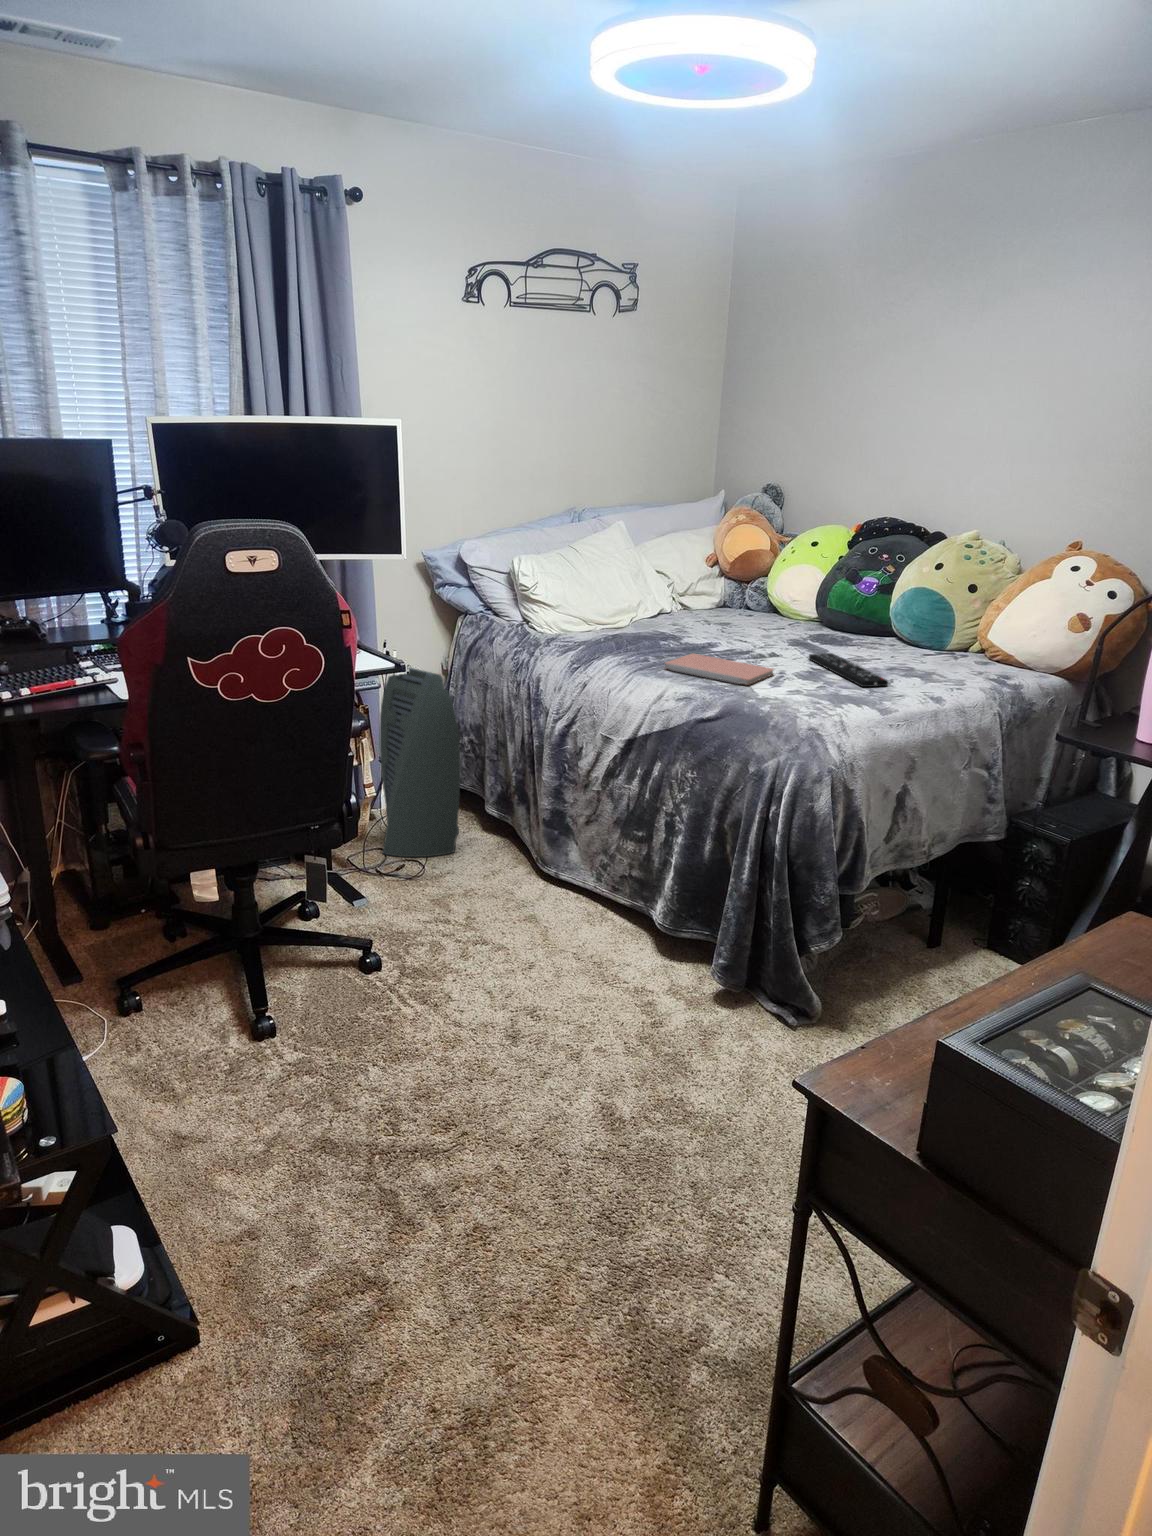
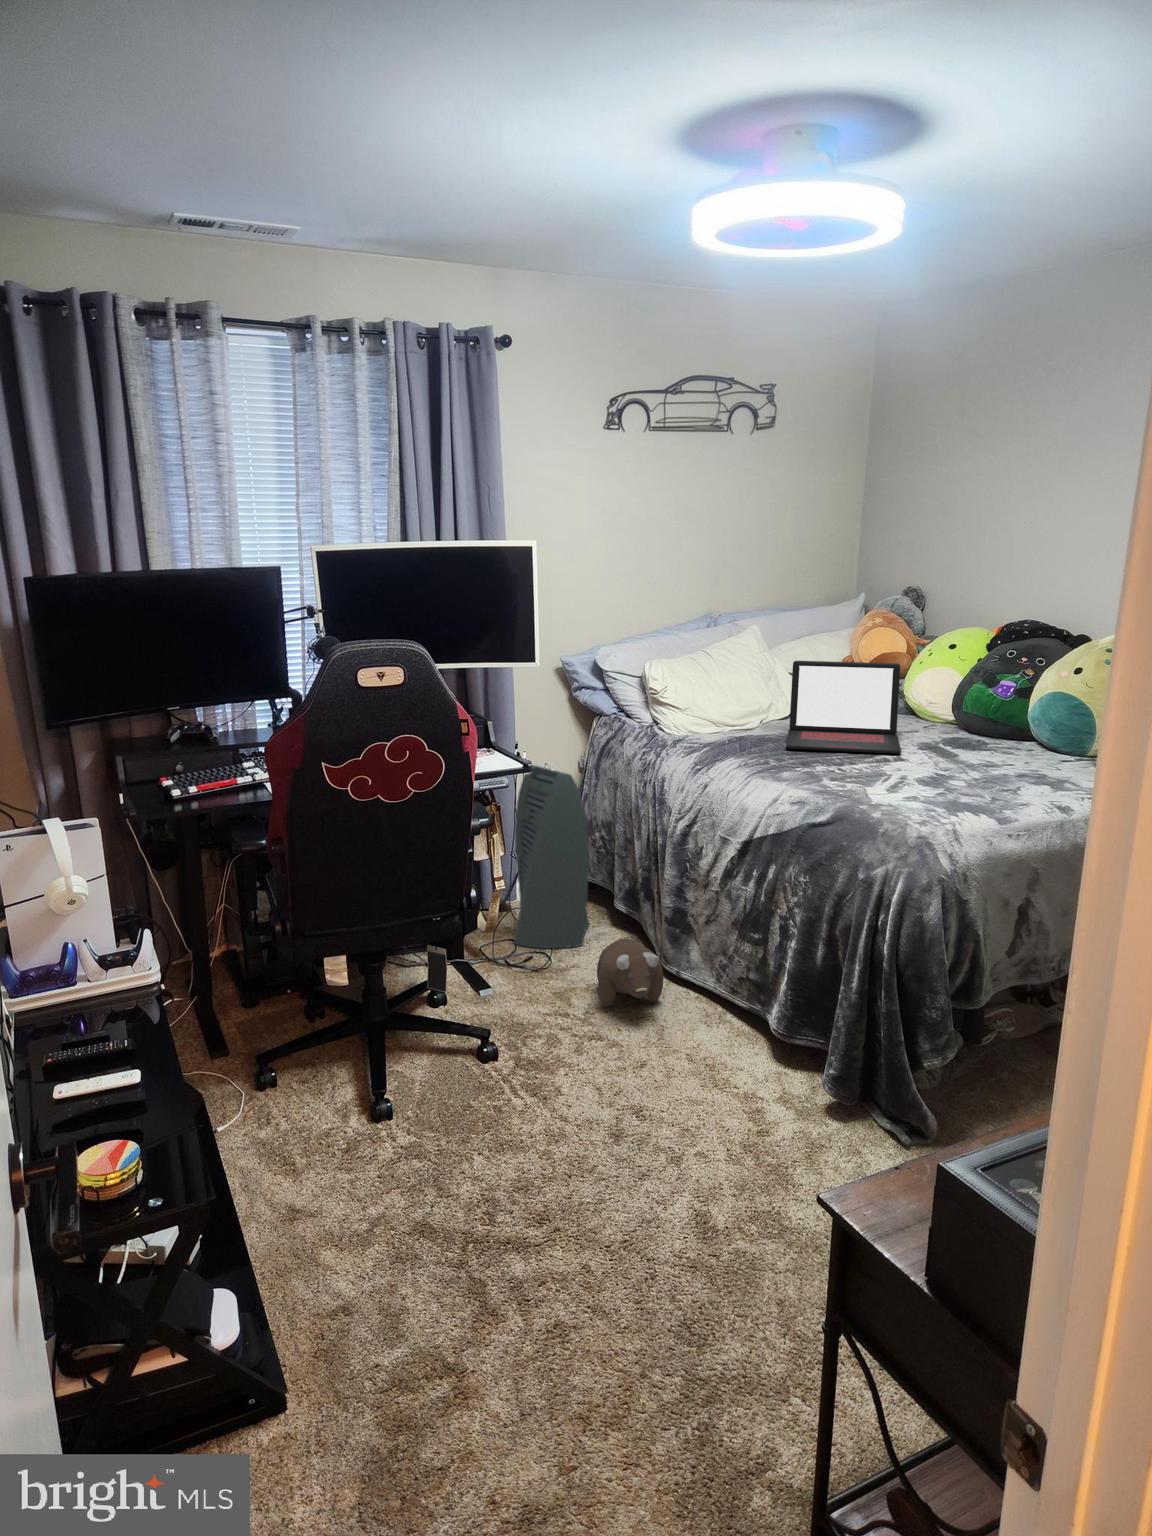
laptop: none [662,555,776,650] -> present [786,661,901,754]
remote control: present [809,653,888,687] -> none [934,758,1013,794]
notebook: present [665,654,774,685] -> none [782,757,895,790]
plush toy: none [475,843,545,913] -> present [597,938,663,1007]

